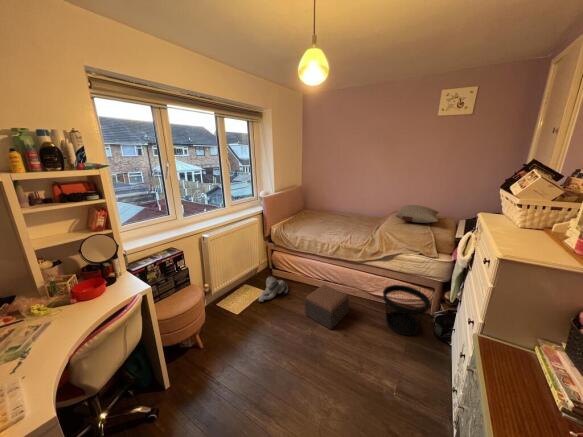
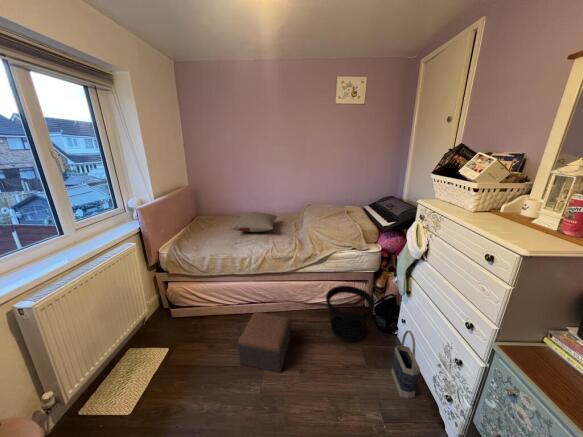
pillow: present [395,205,439,223] -> present [232,212,277,232]
plush toy: present [259,276,289,302] -> none [160,322,204,372]
bag: none [426,328,447,391] -> present [391,331,420,399]

